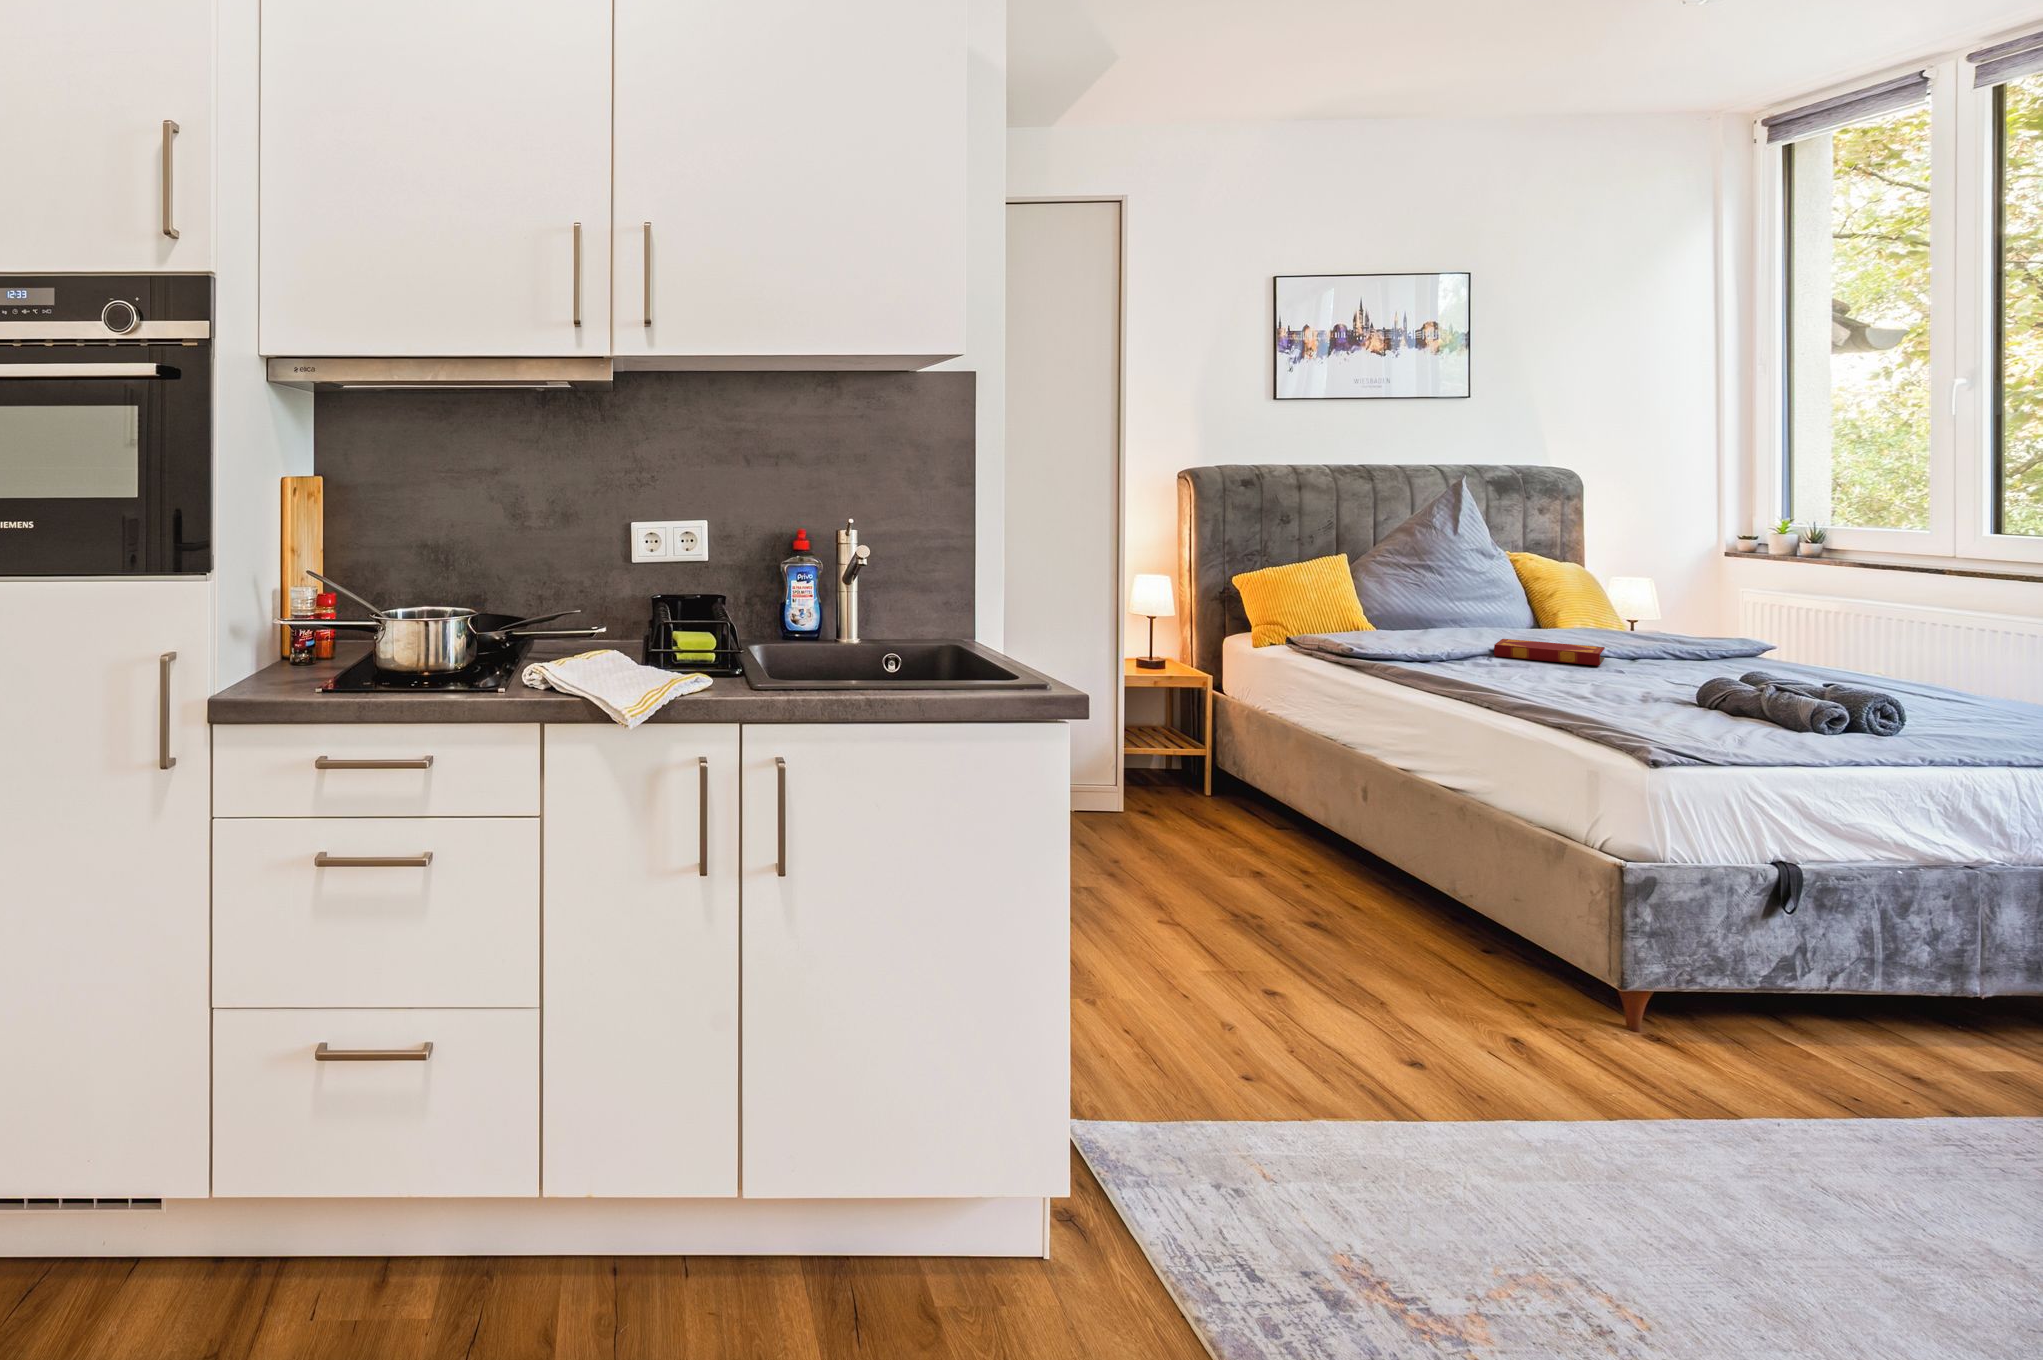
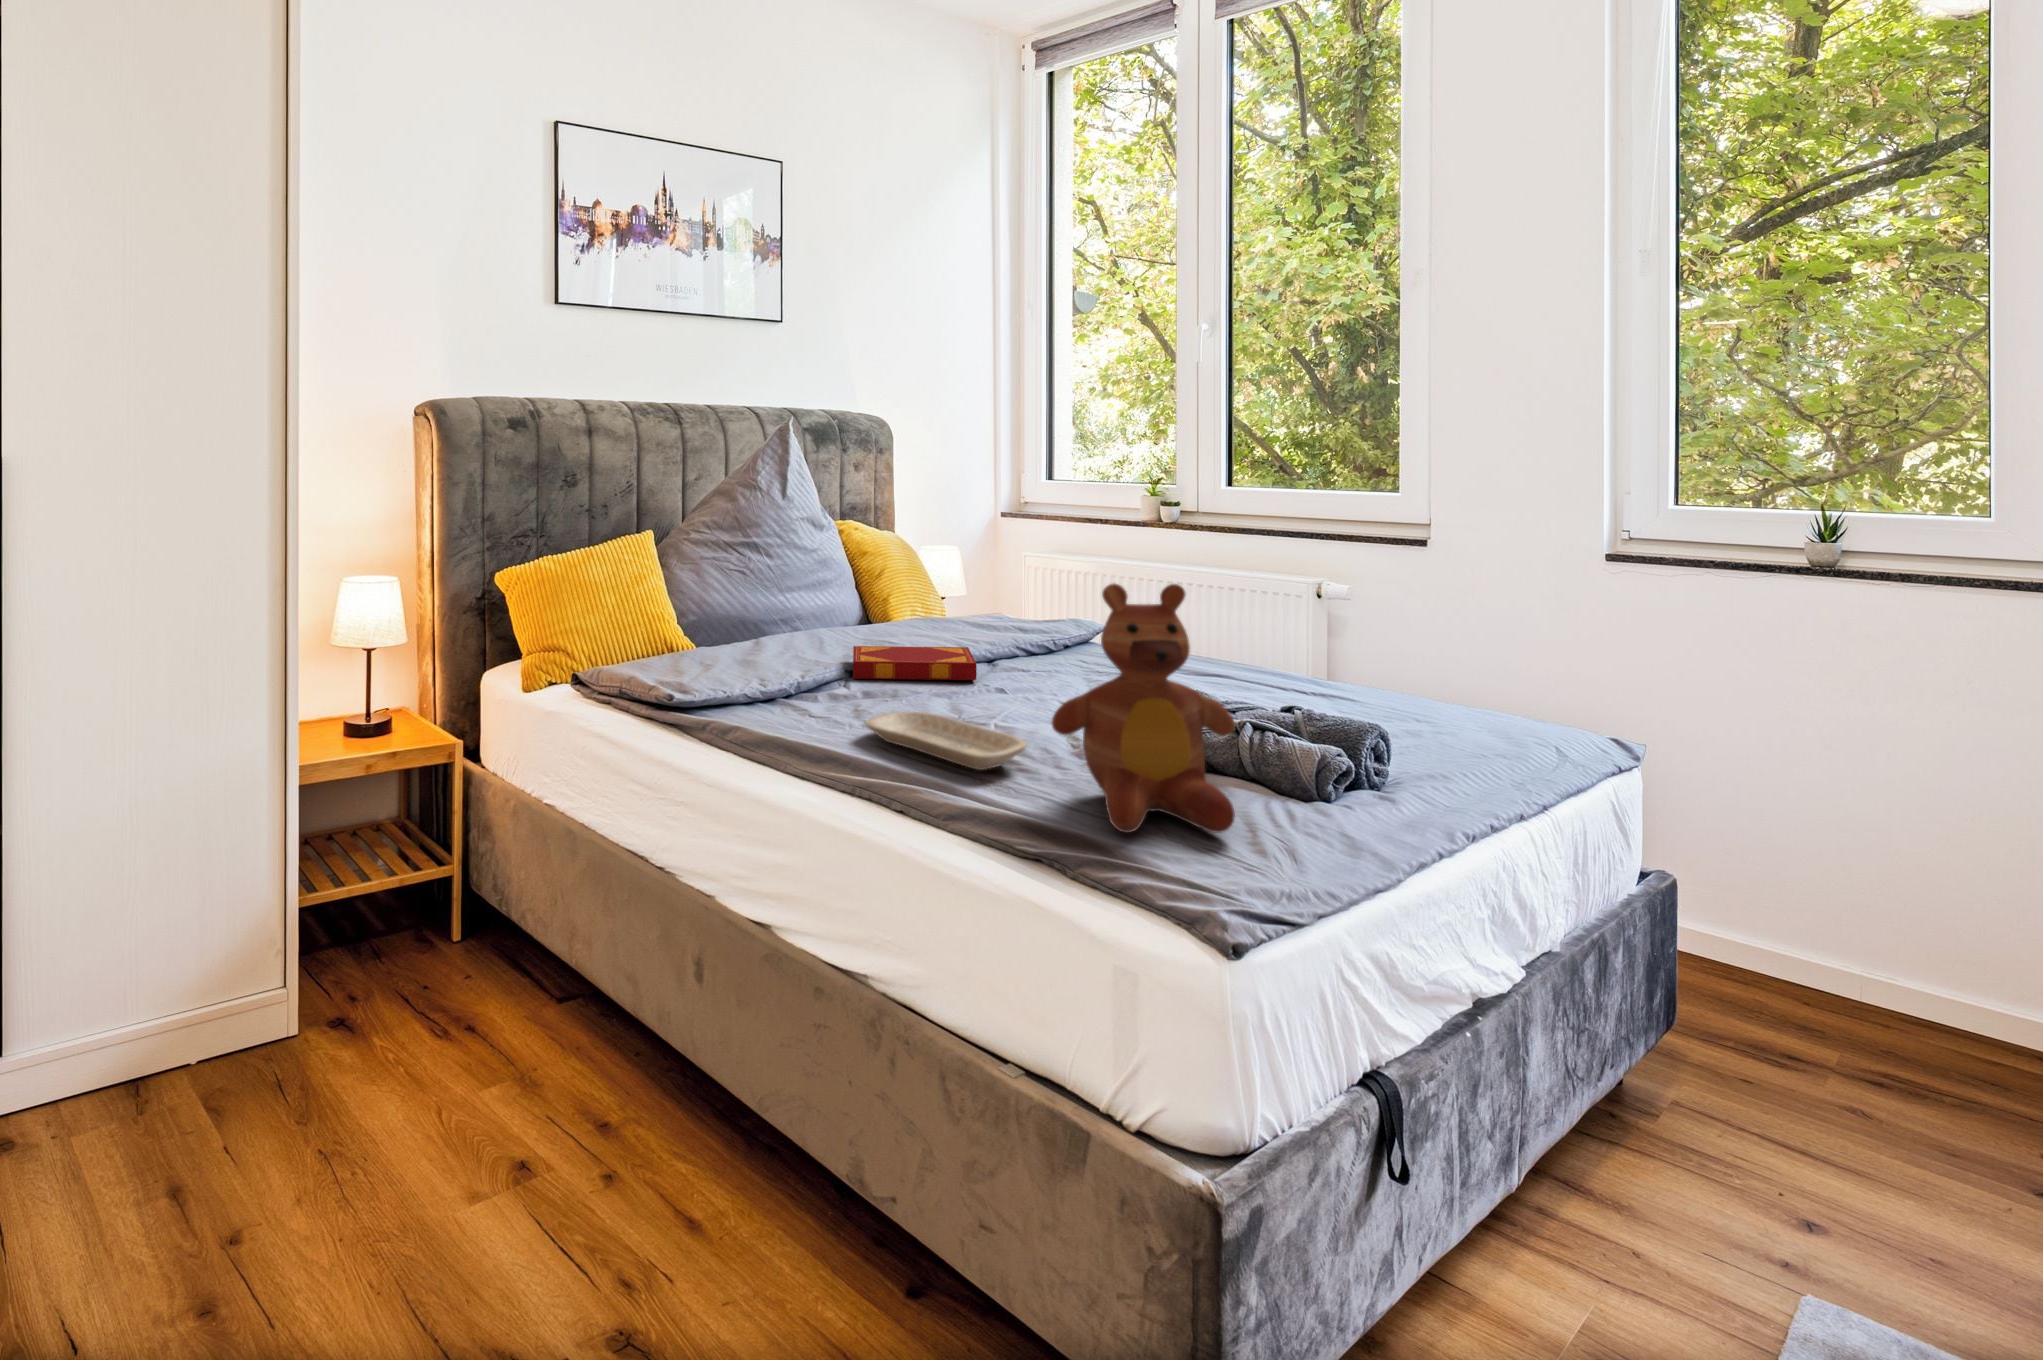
teddy bear: none [1593,586,1739,732] -> present [1052,584,1235,833]
tray: none [1480,667,1592,696] -> present [865,712,1026,770]

